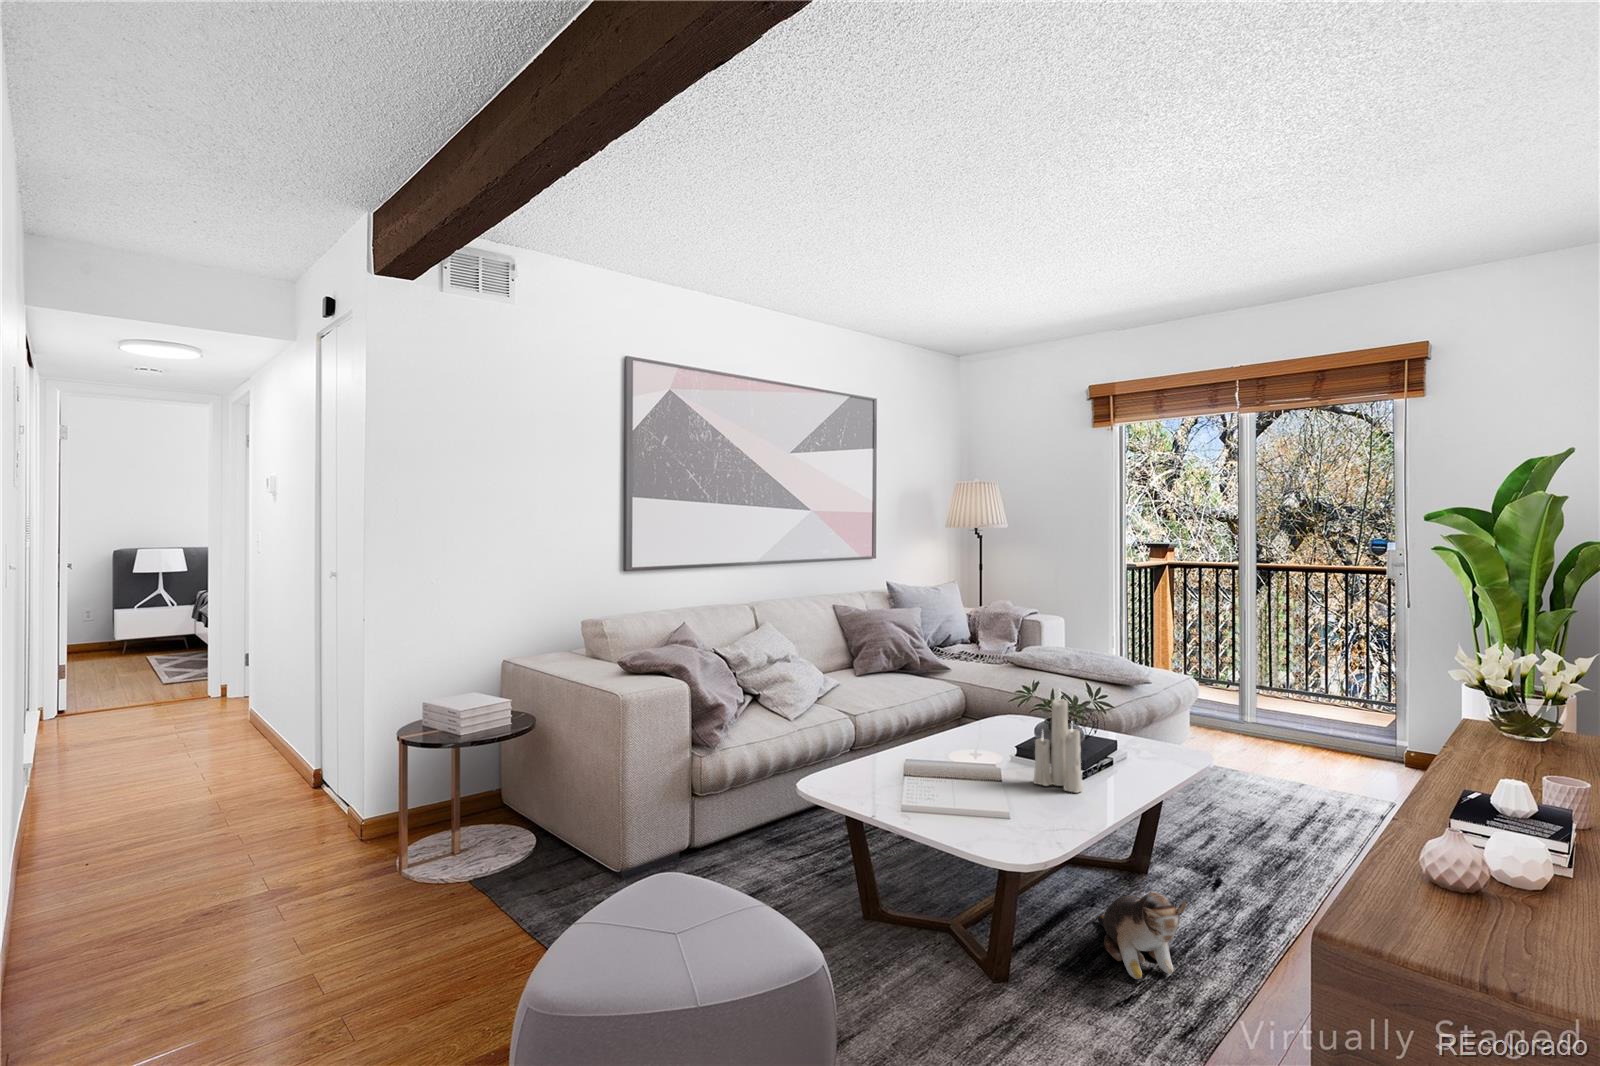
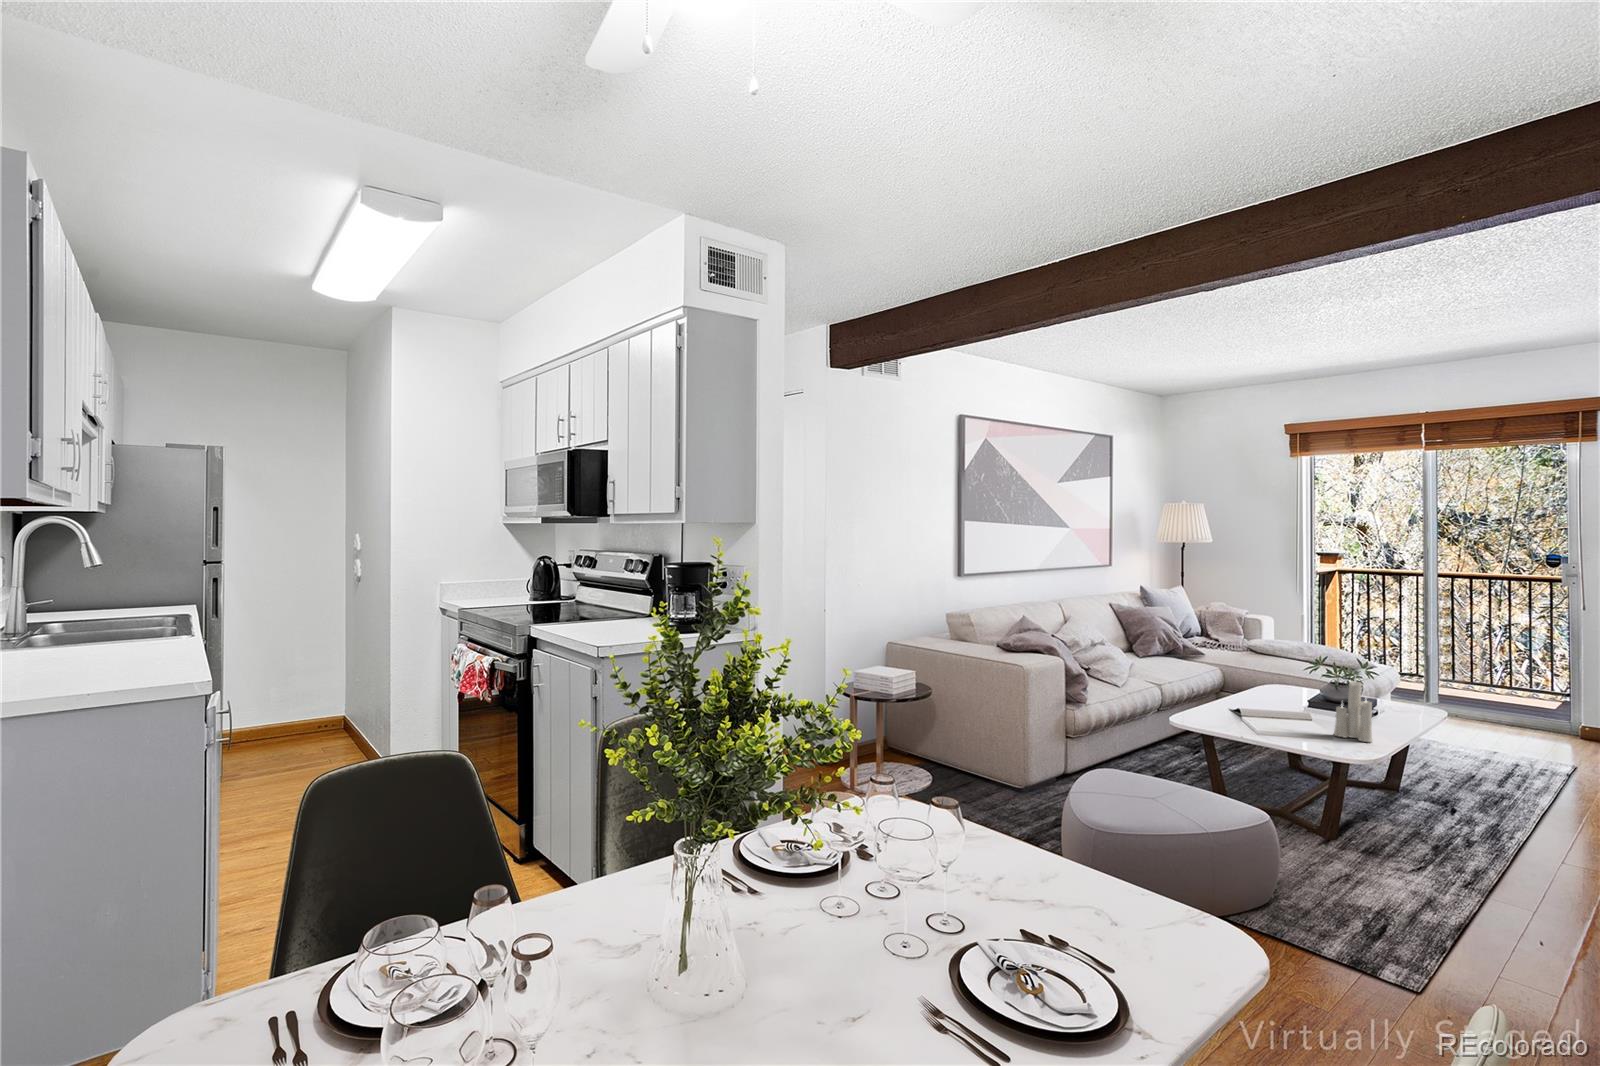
plush toy: present [1098,892,1186,979] -> none [1378,804,1462,858]

